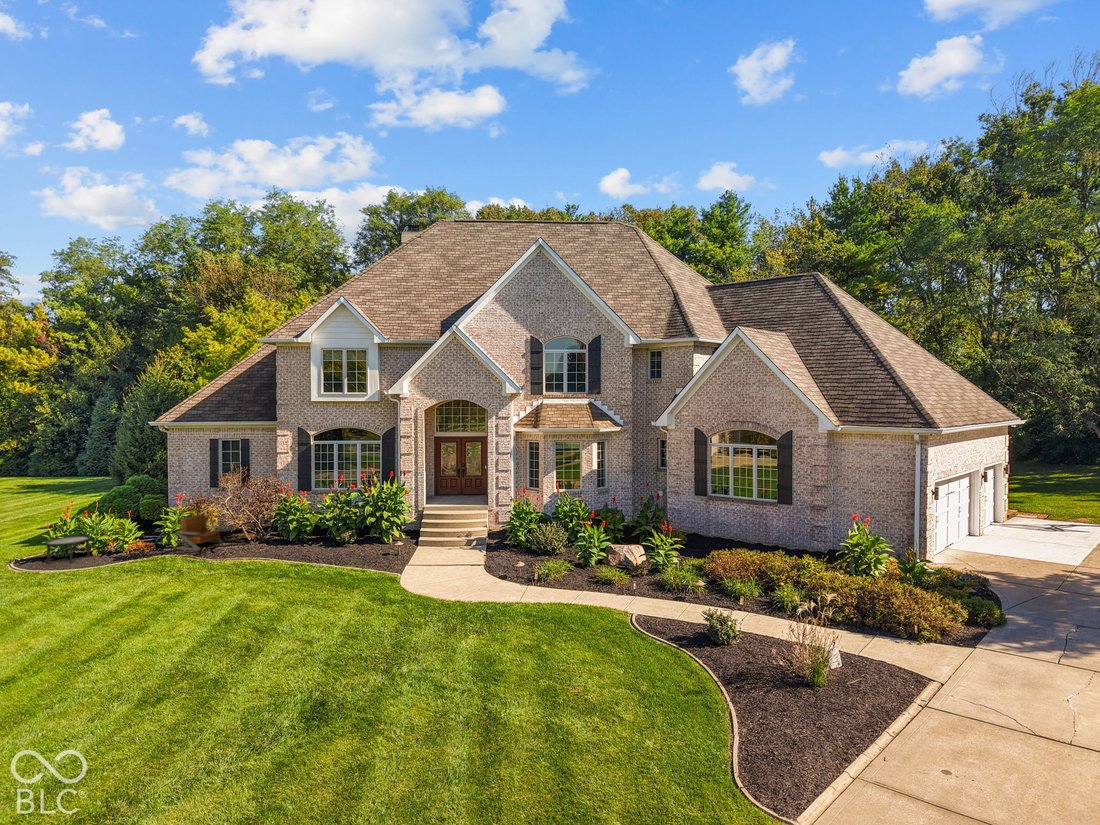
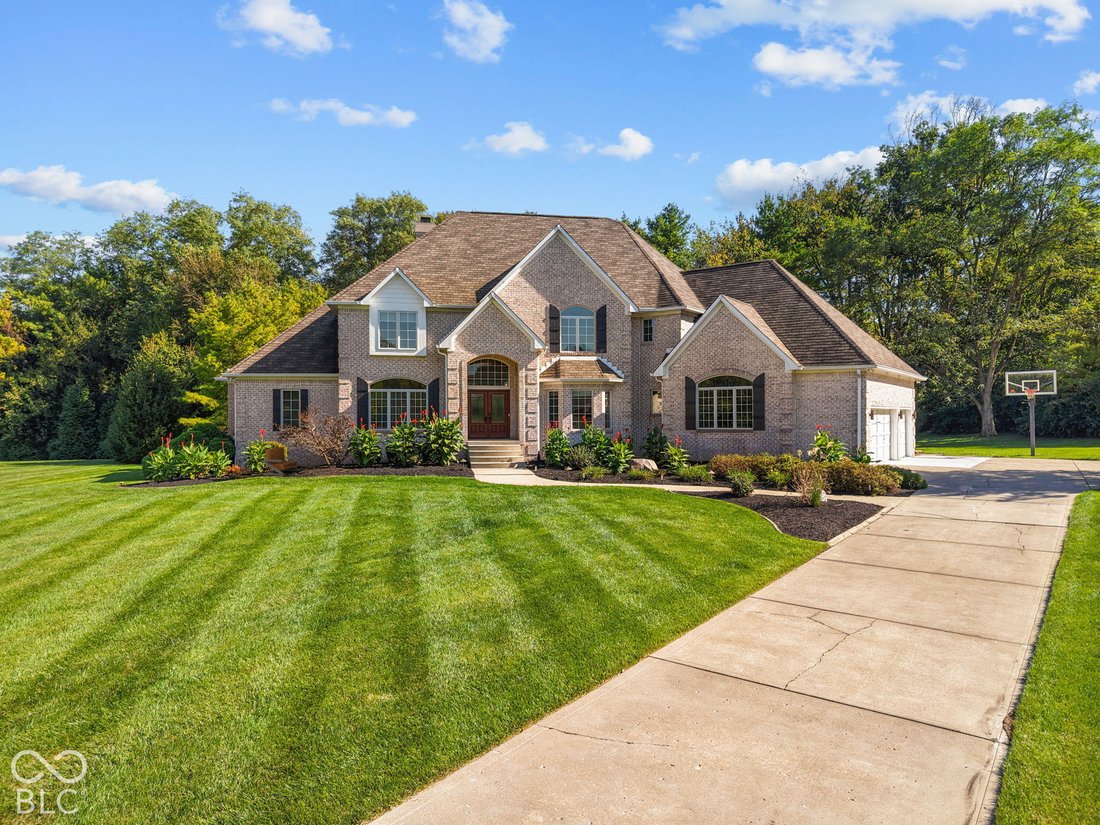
round table: present [45,535,91,564] -> none [152,462,191,484]

